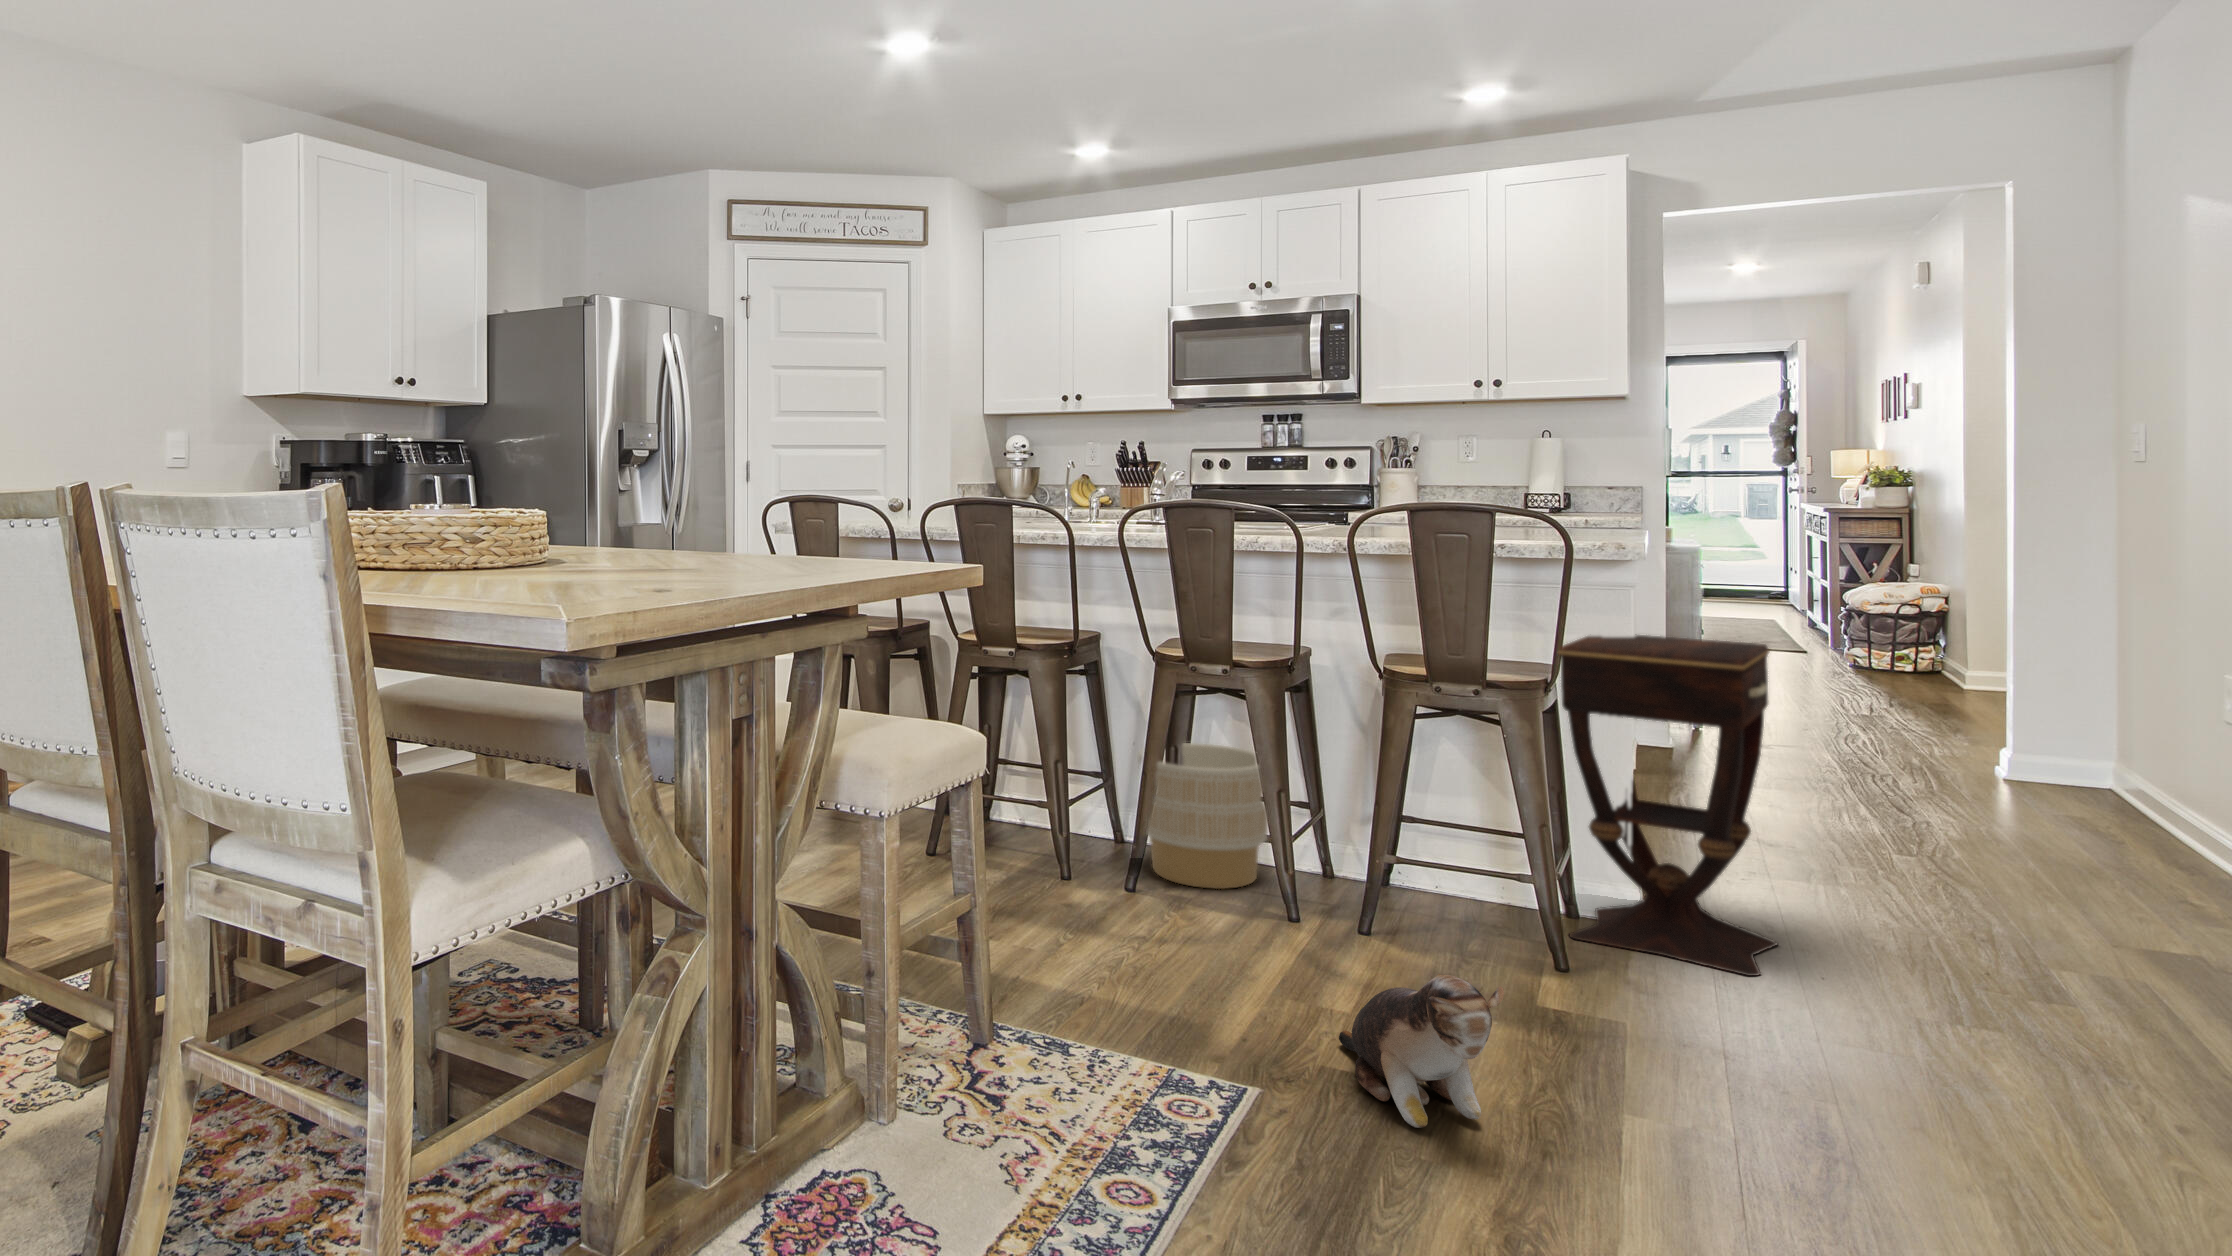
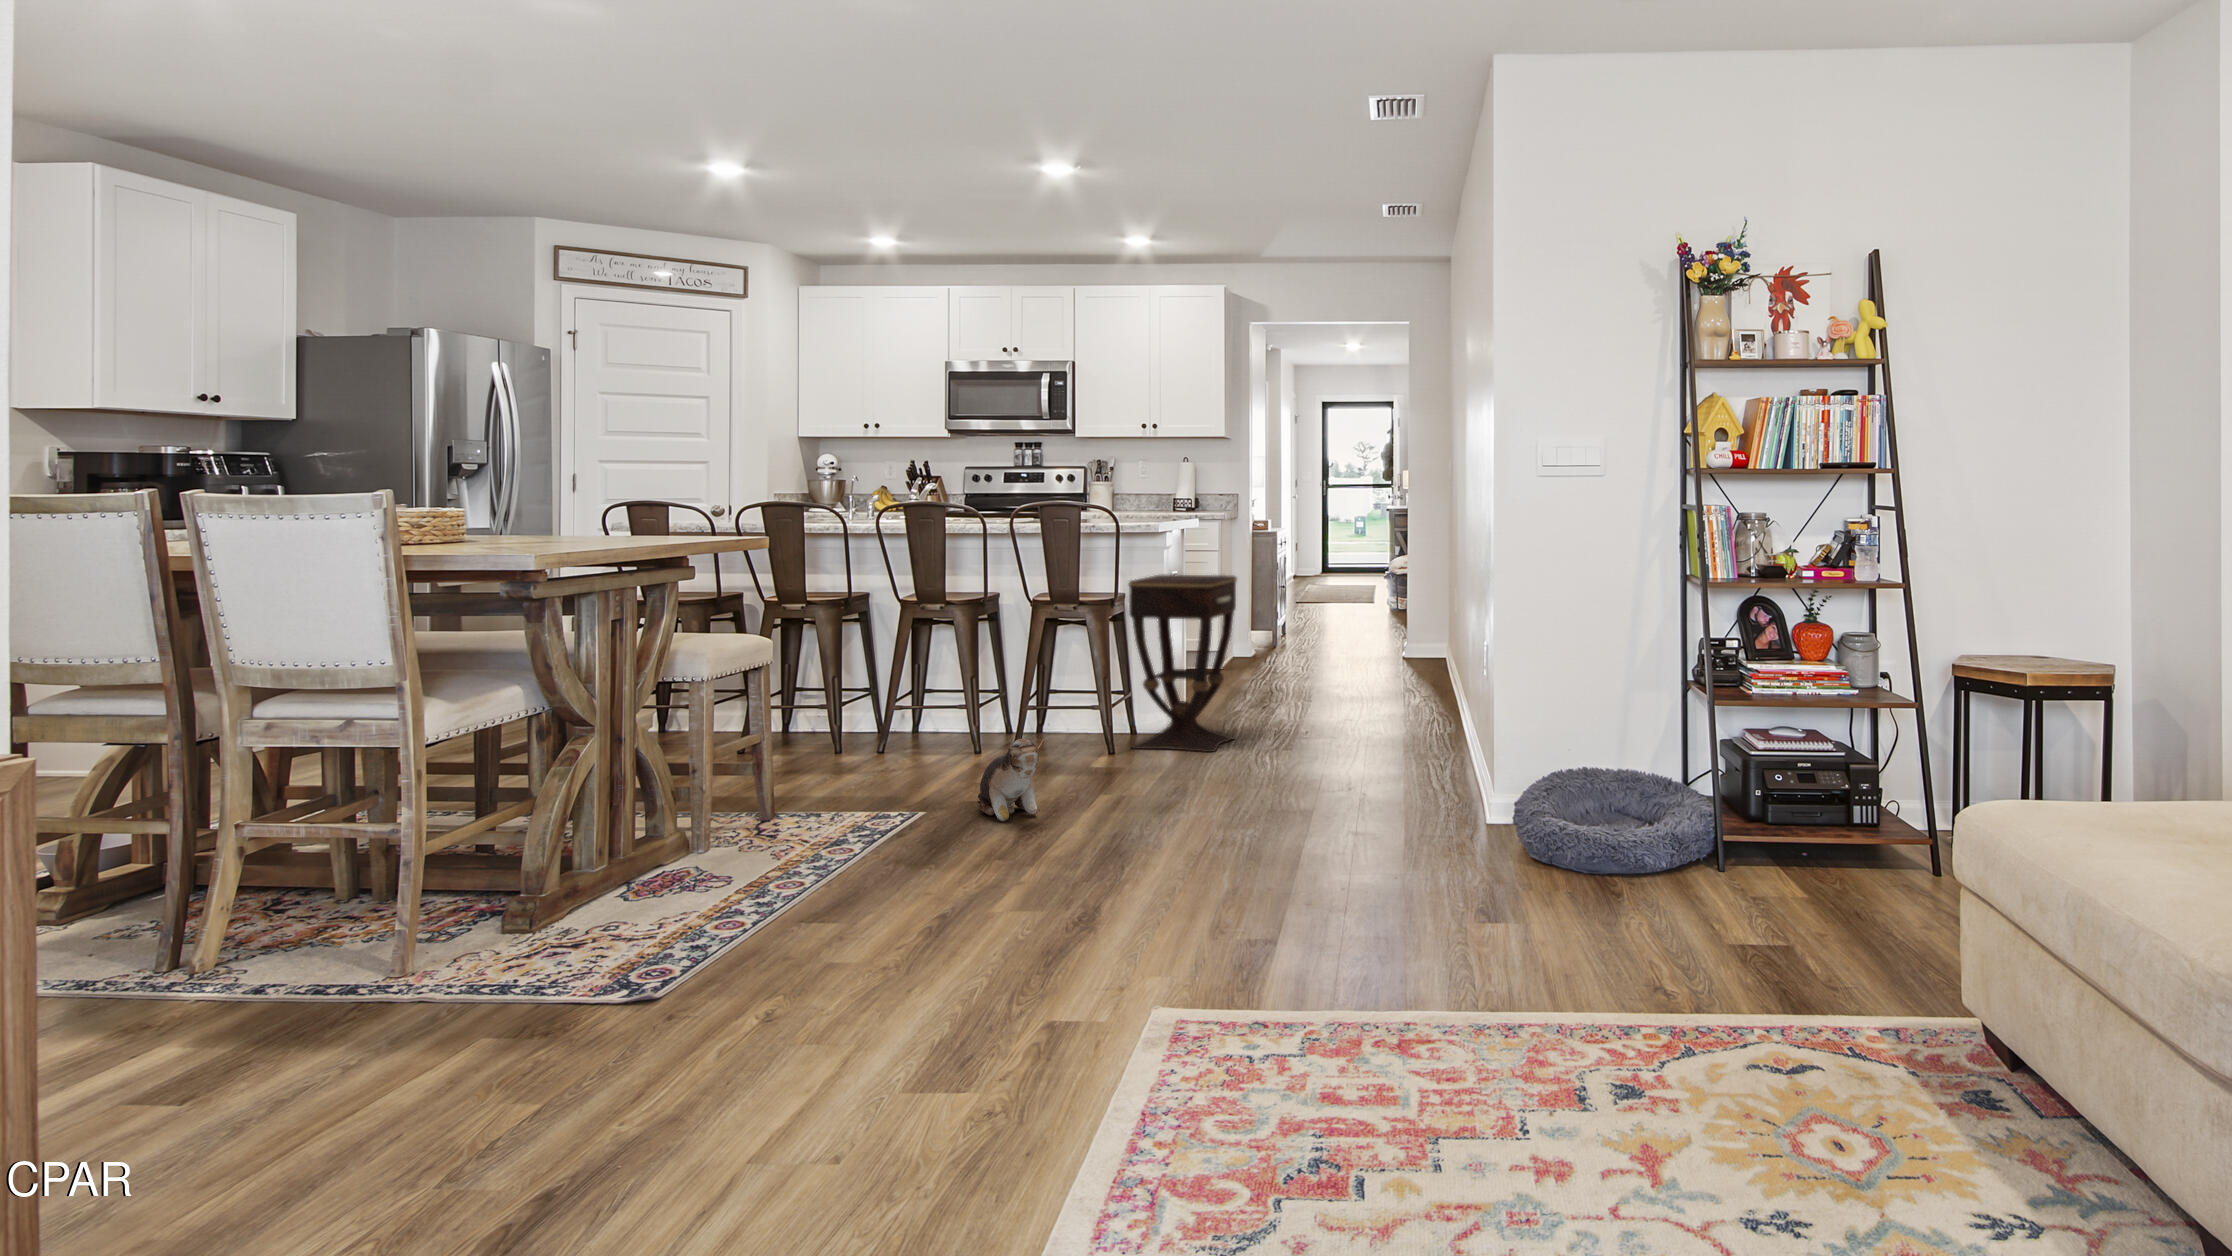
planter: present [1138,743,1268,889] -> none [887,663,971,751]

